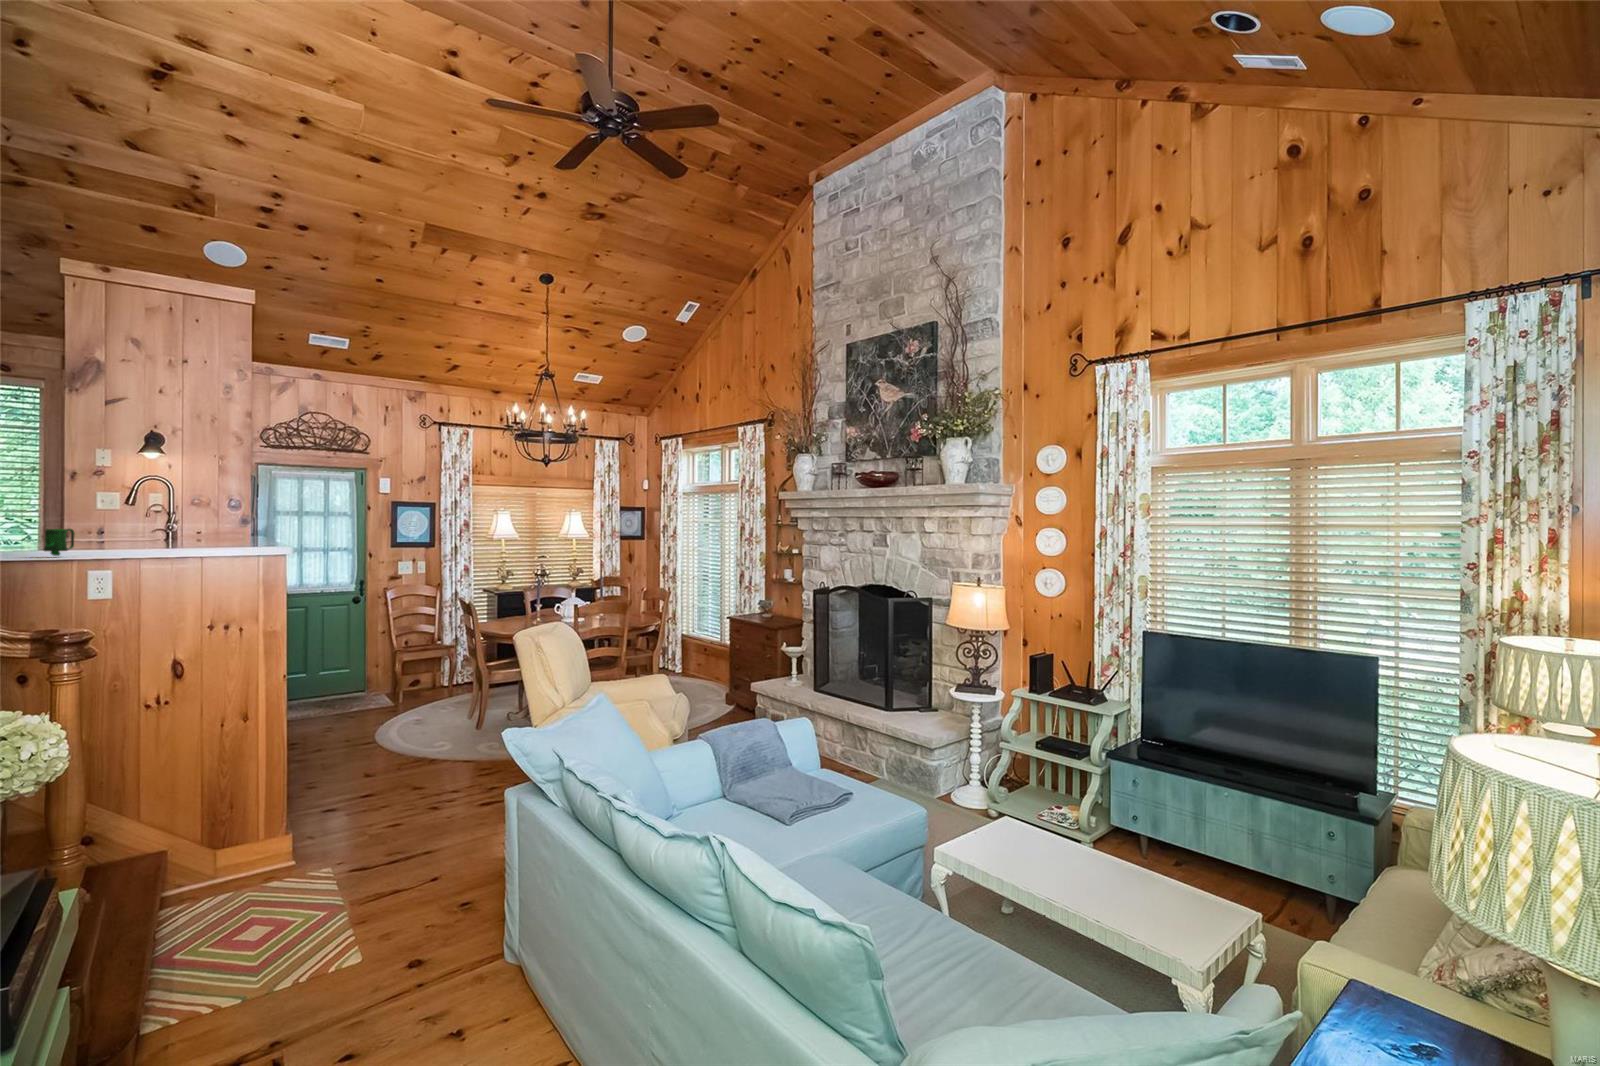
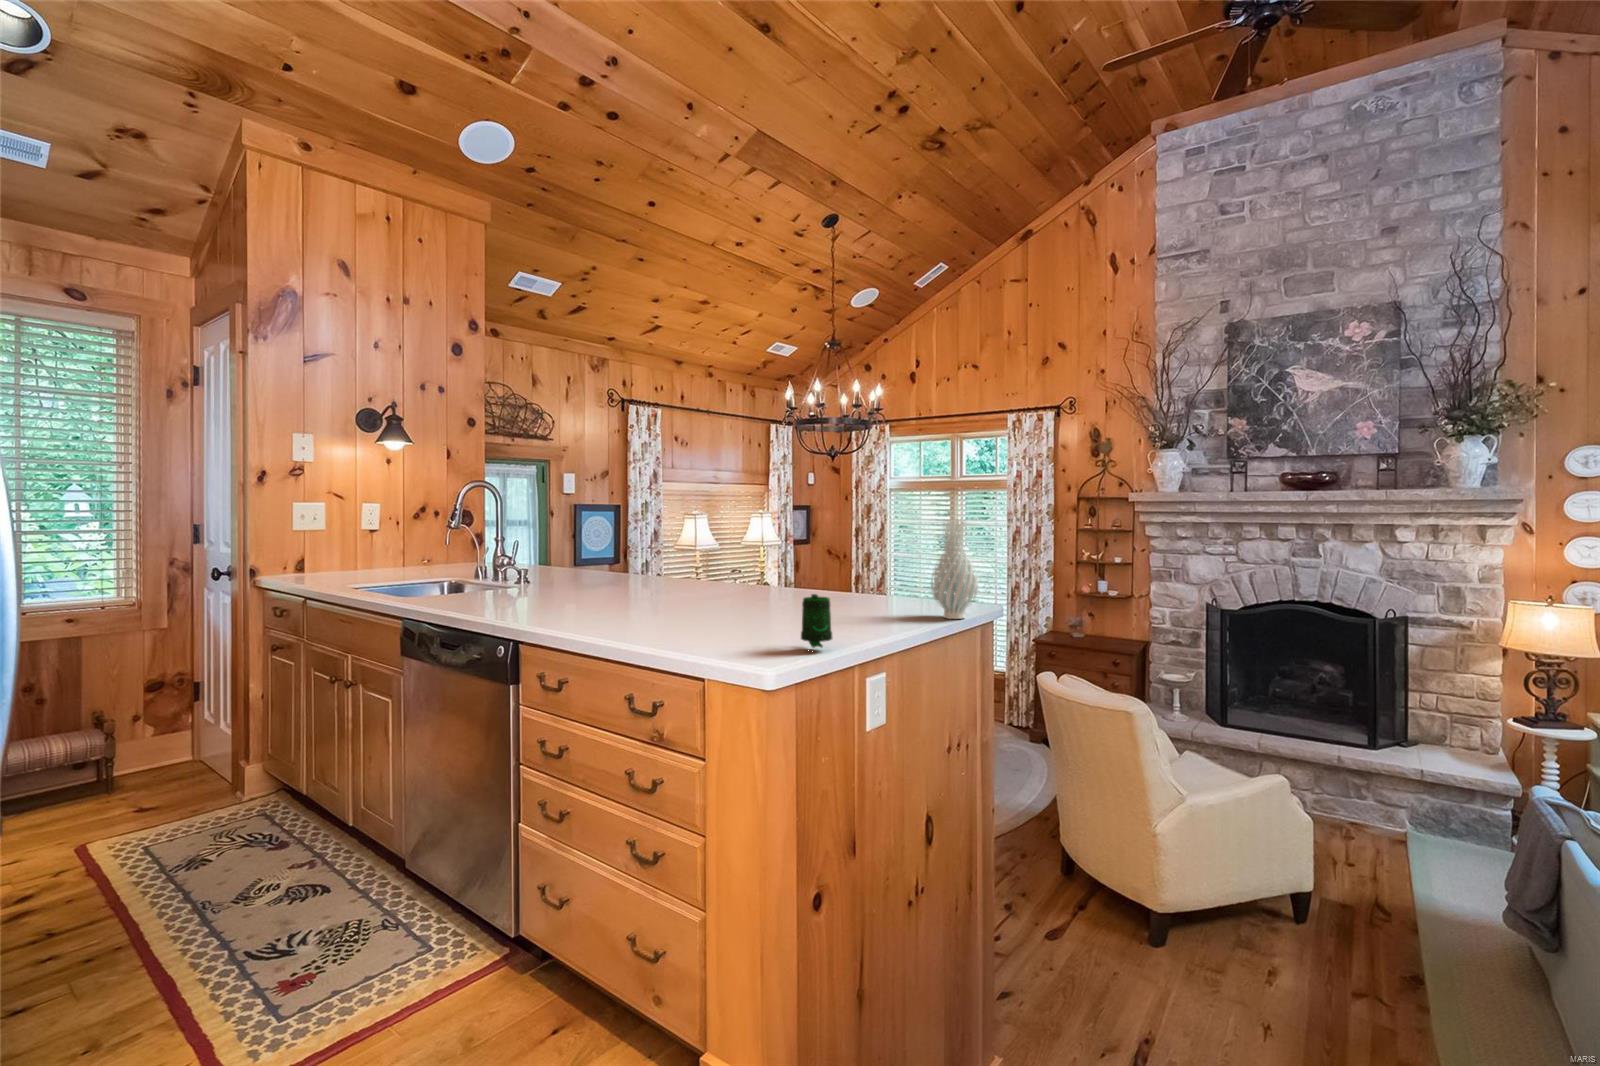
vase: none [219,492,254,553] -> present [931,519,978,619]

